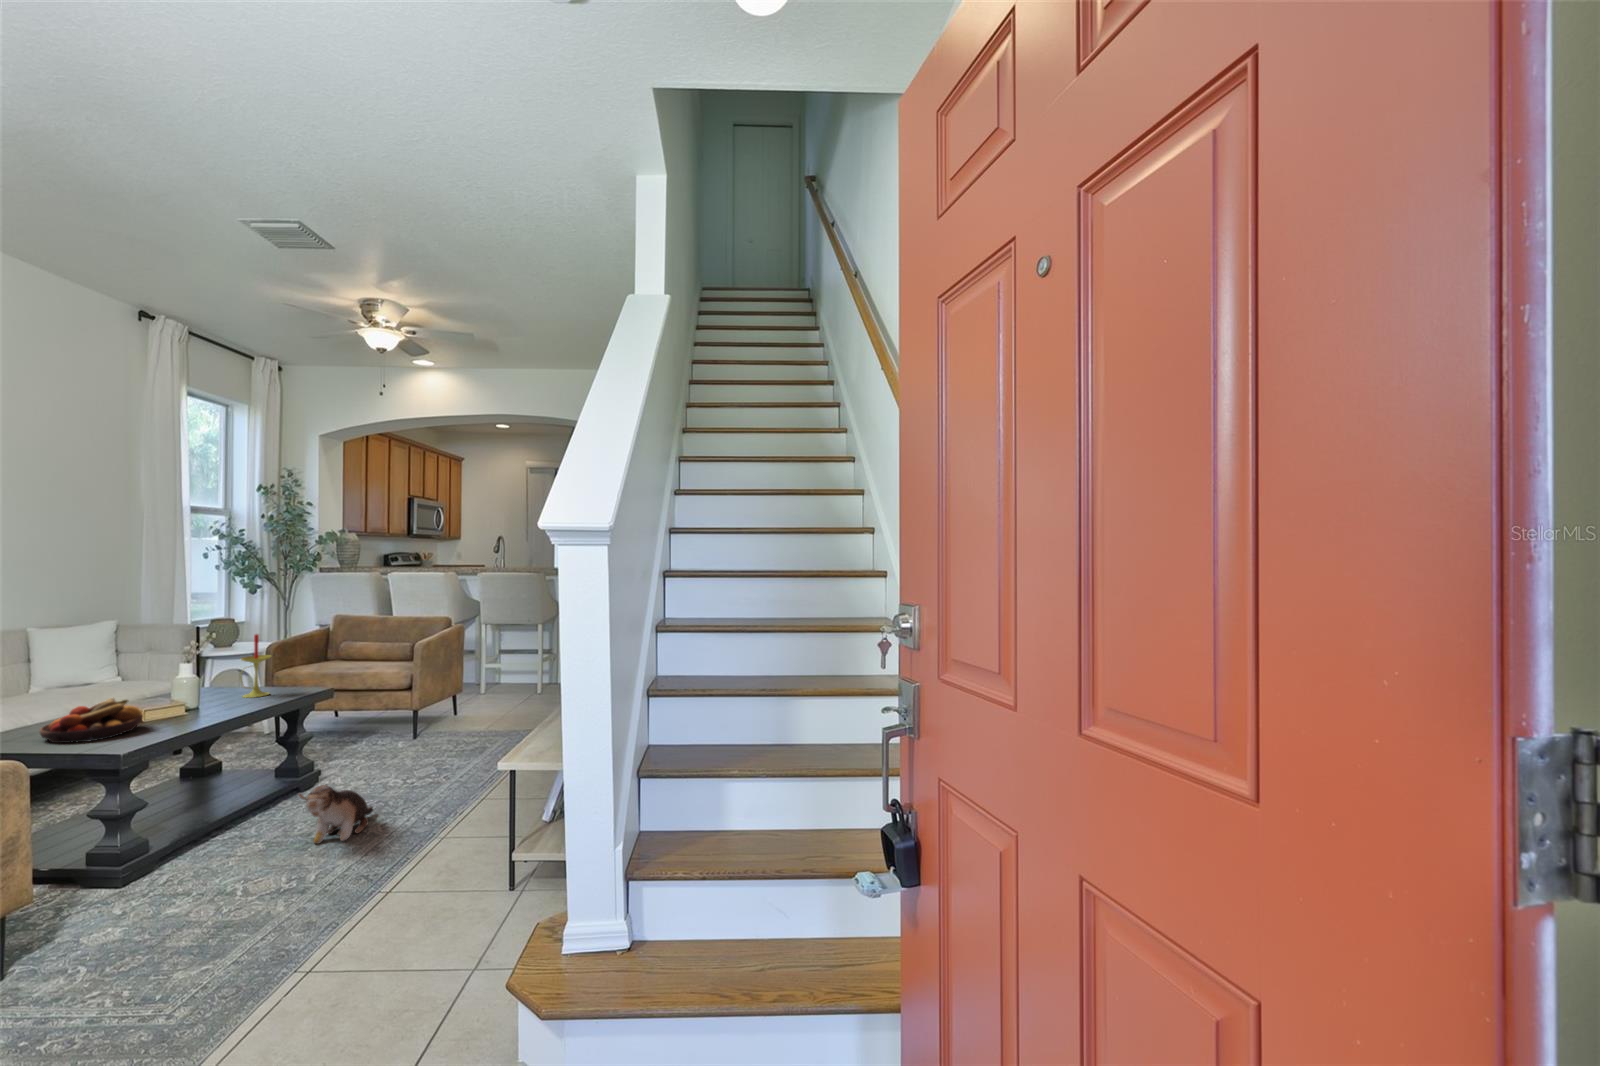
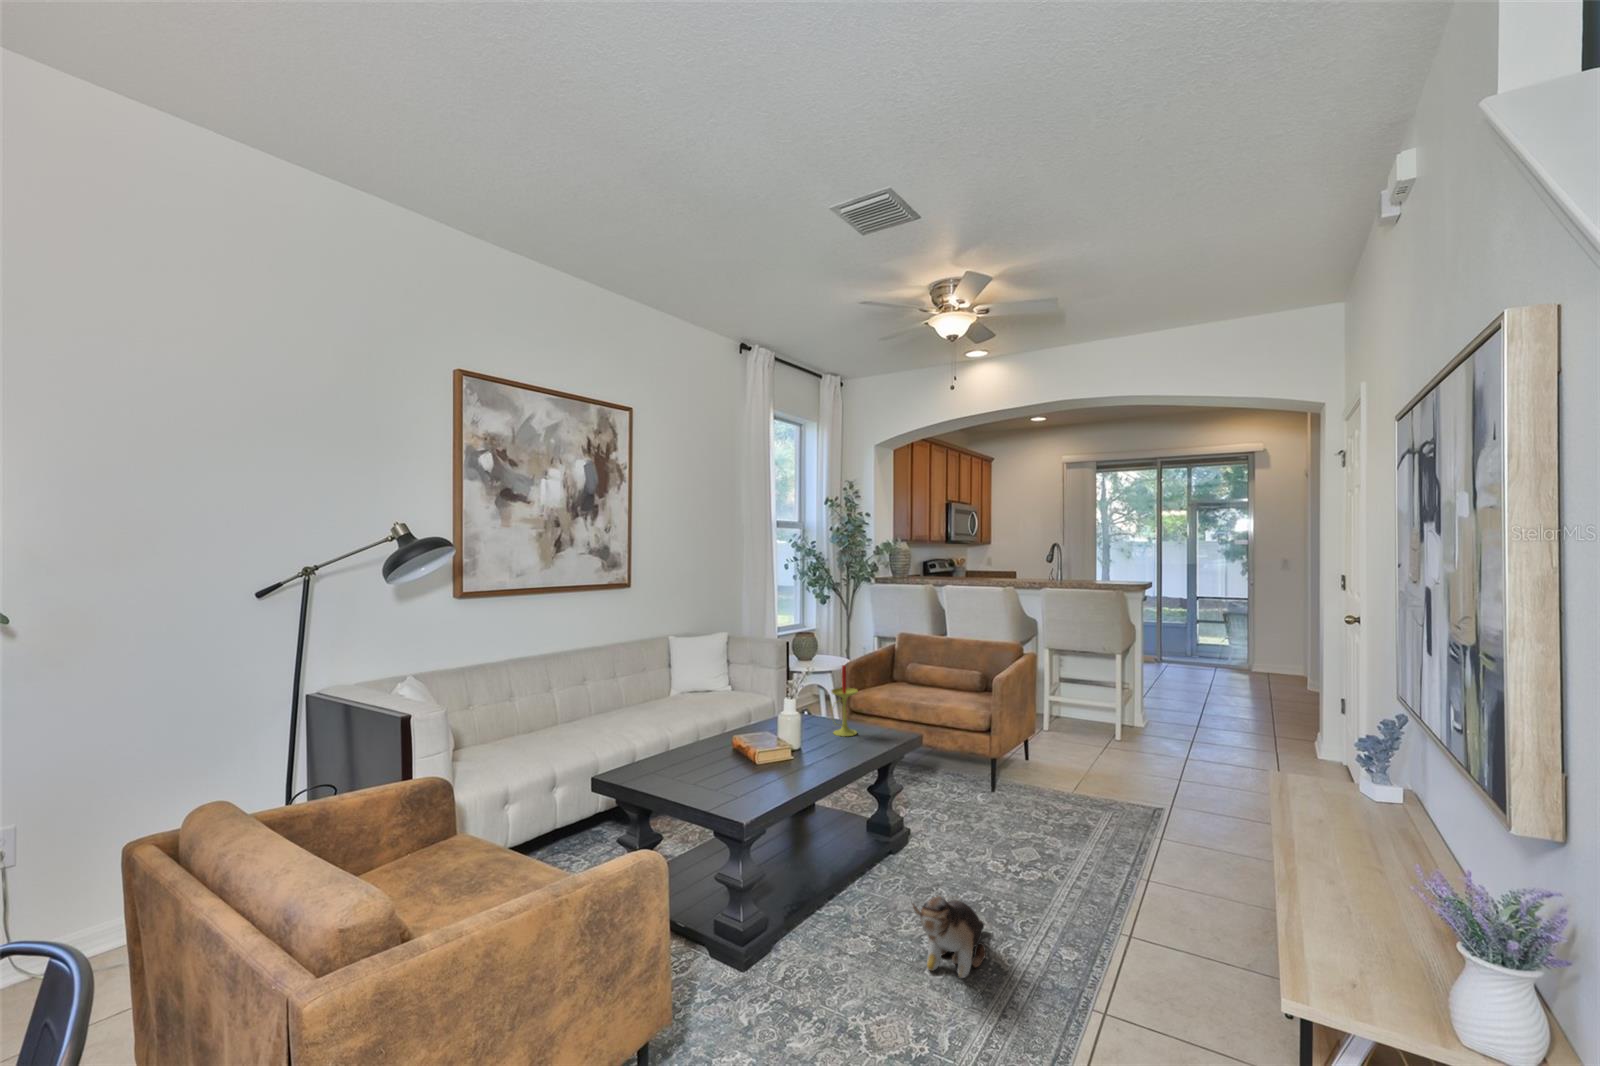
fruit bowl: present [40,698,143,743] -> none [681,730,757,783]

